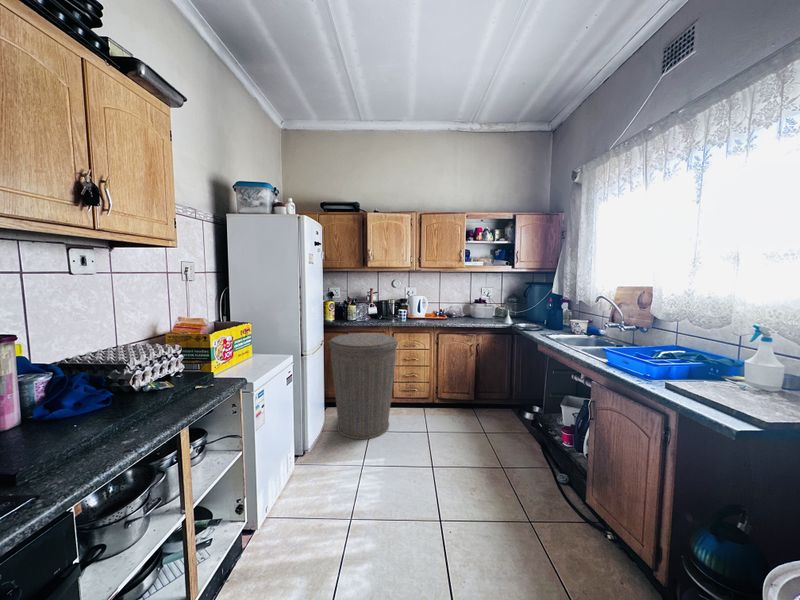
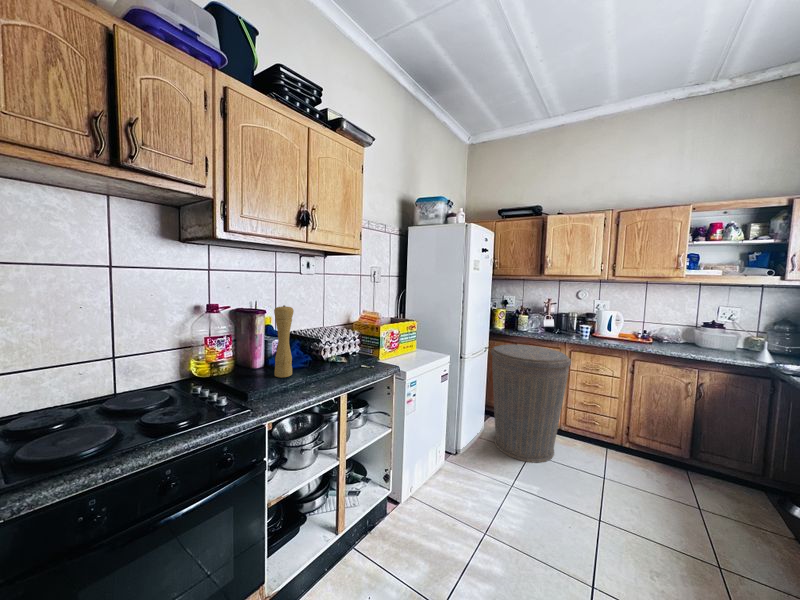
pepper mill: none [44,324,89,434] -> present [274,305,294,377]

